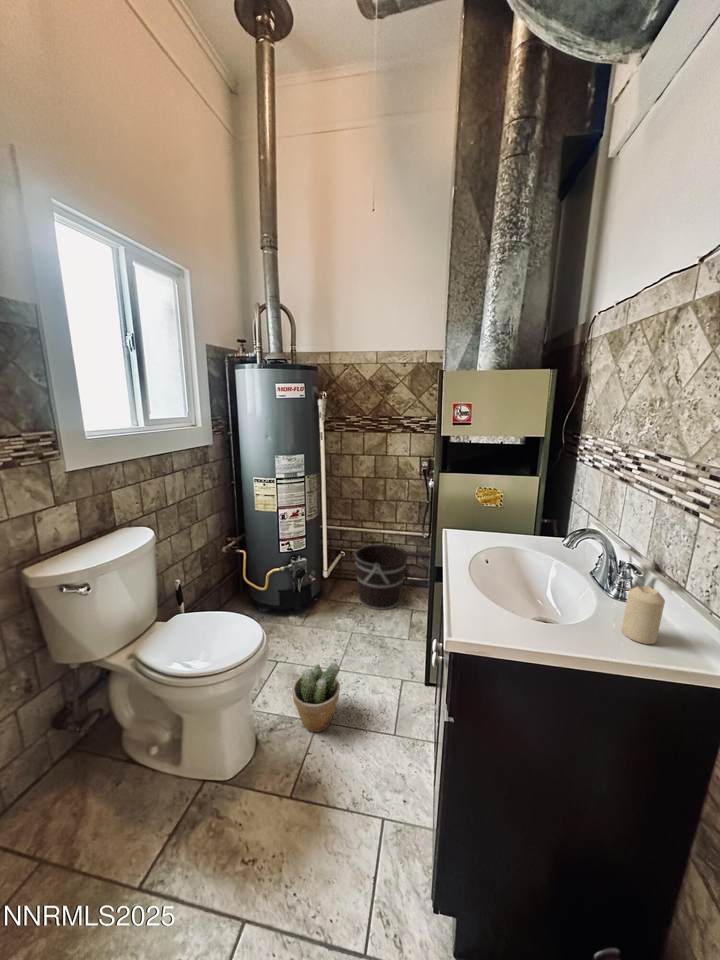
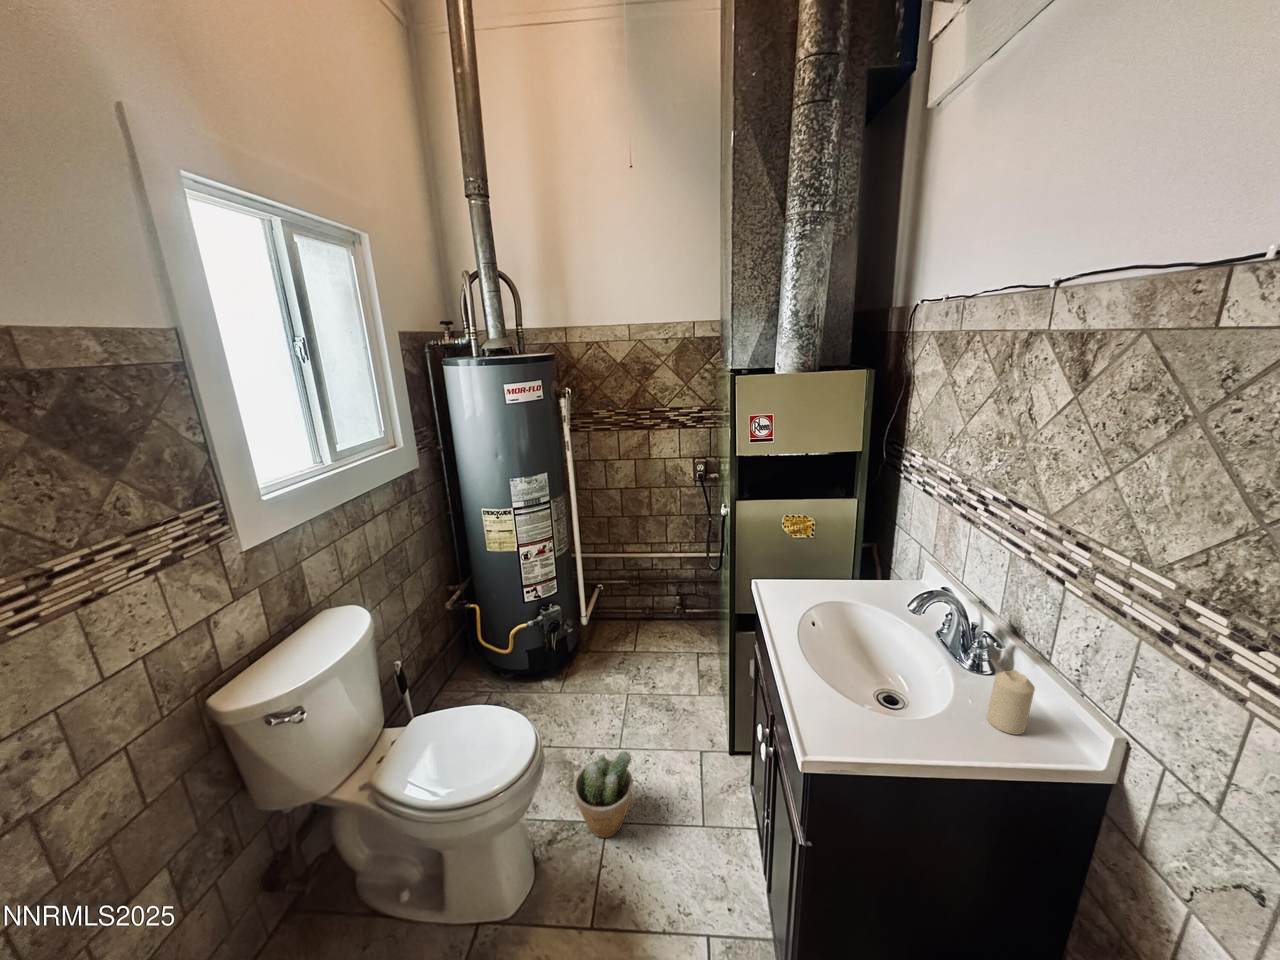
bucket: present [355,544,407,610] -> none [616,570,686,659]

